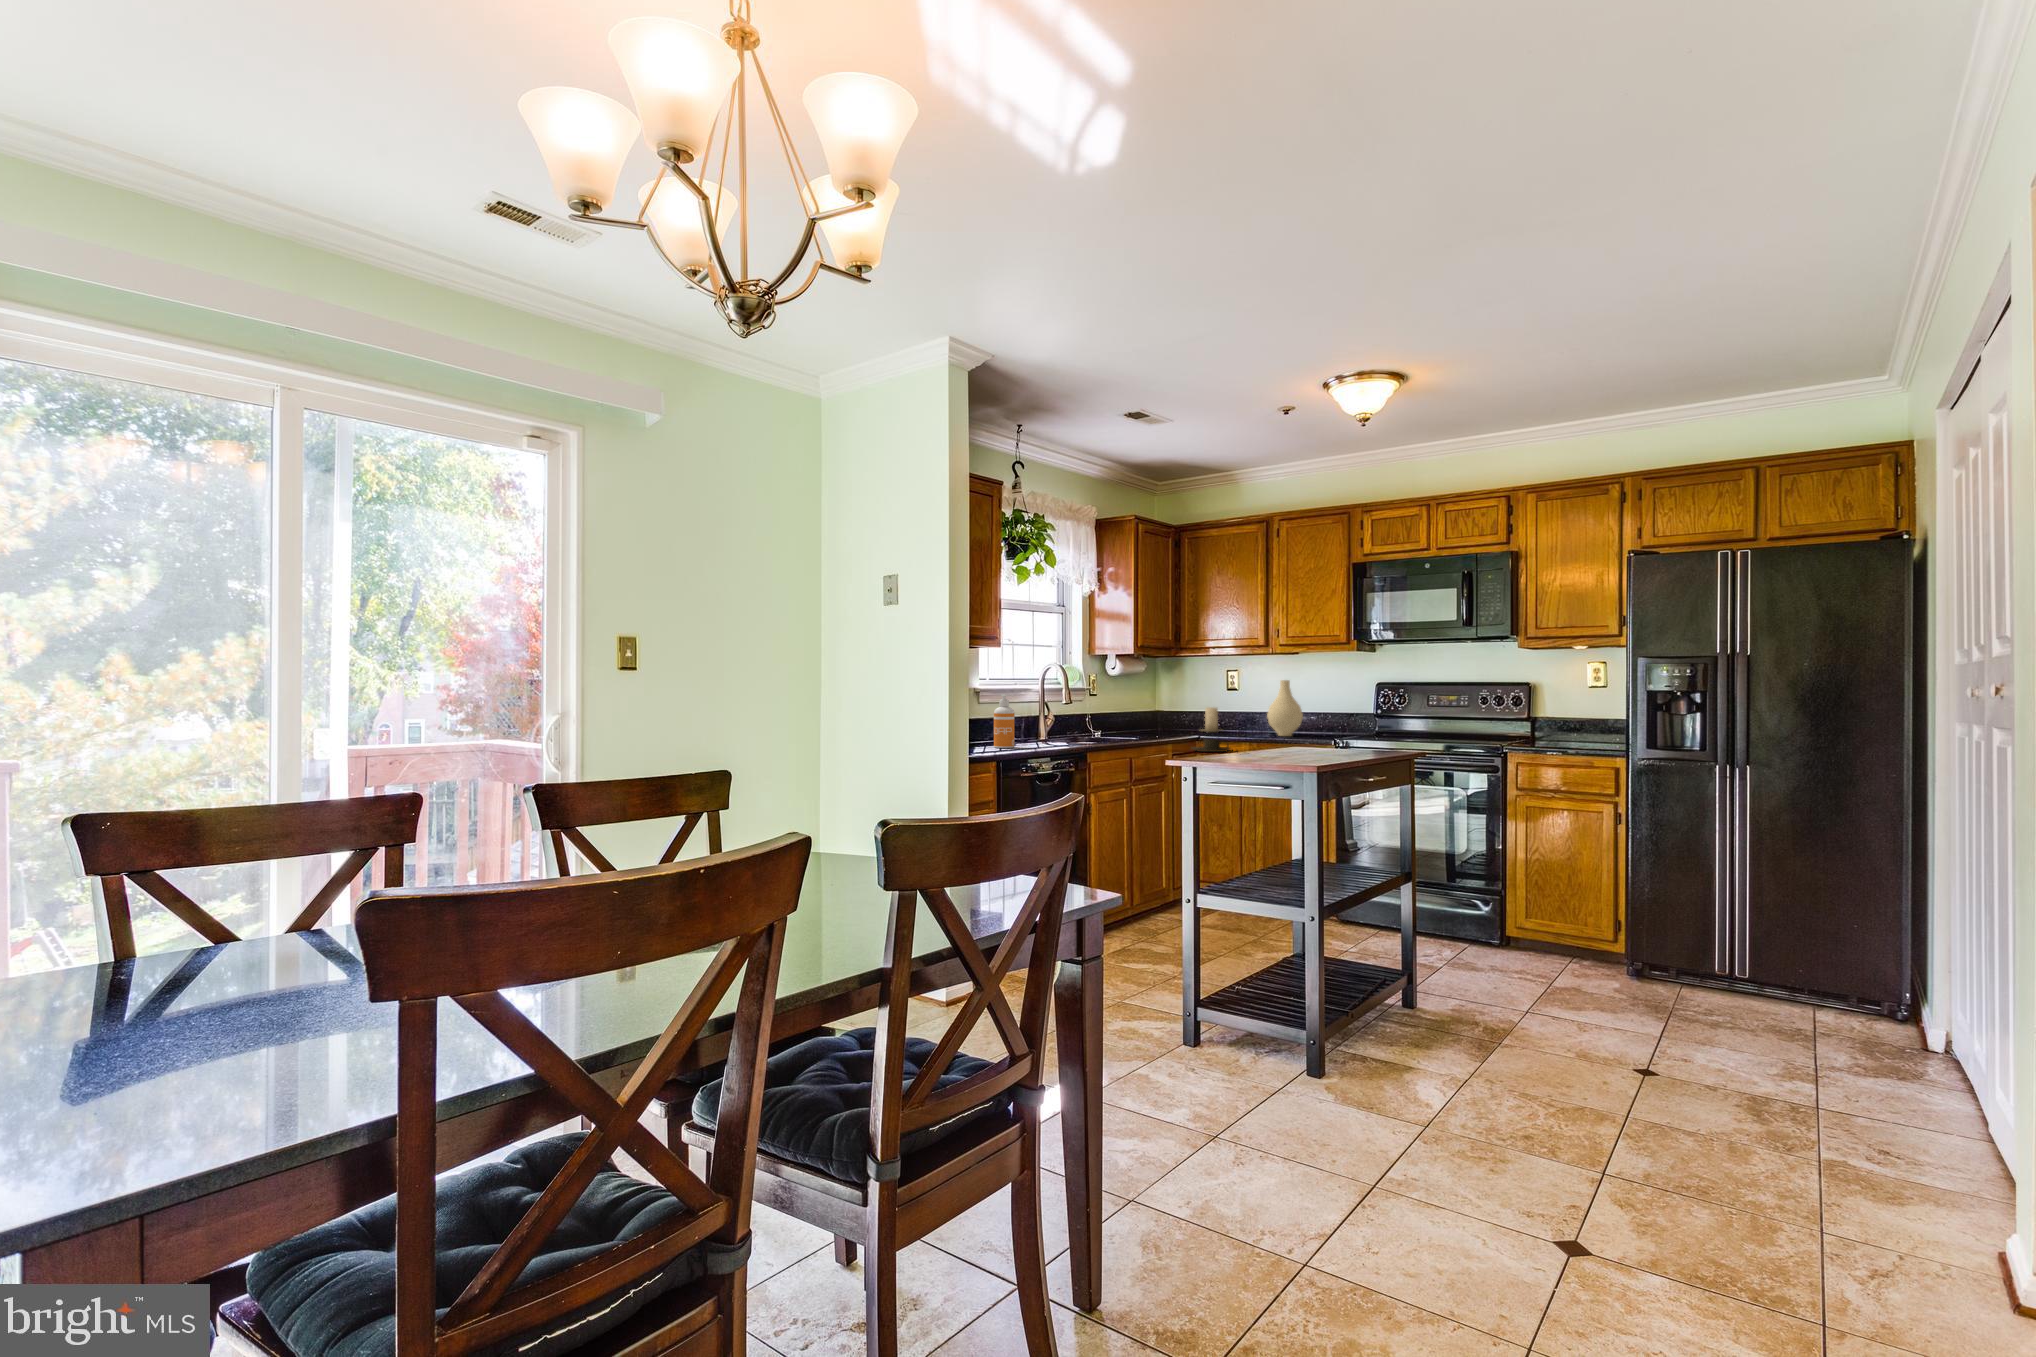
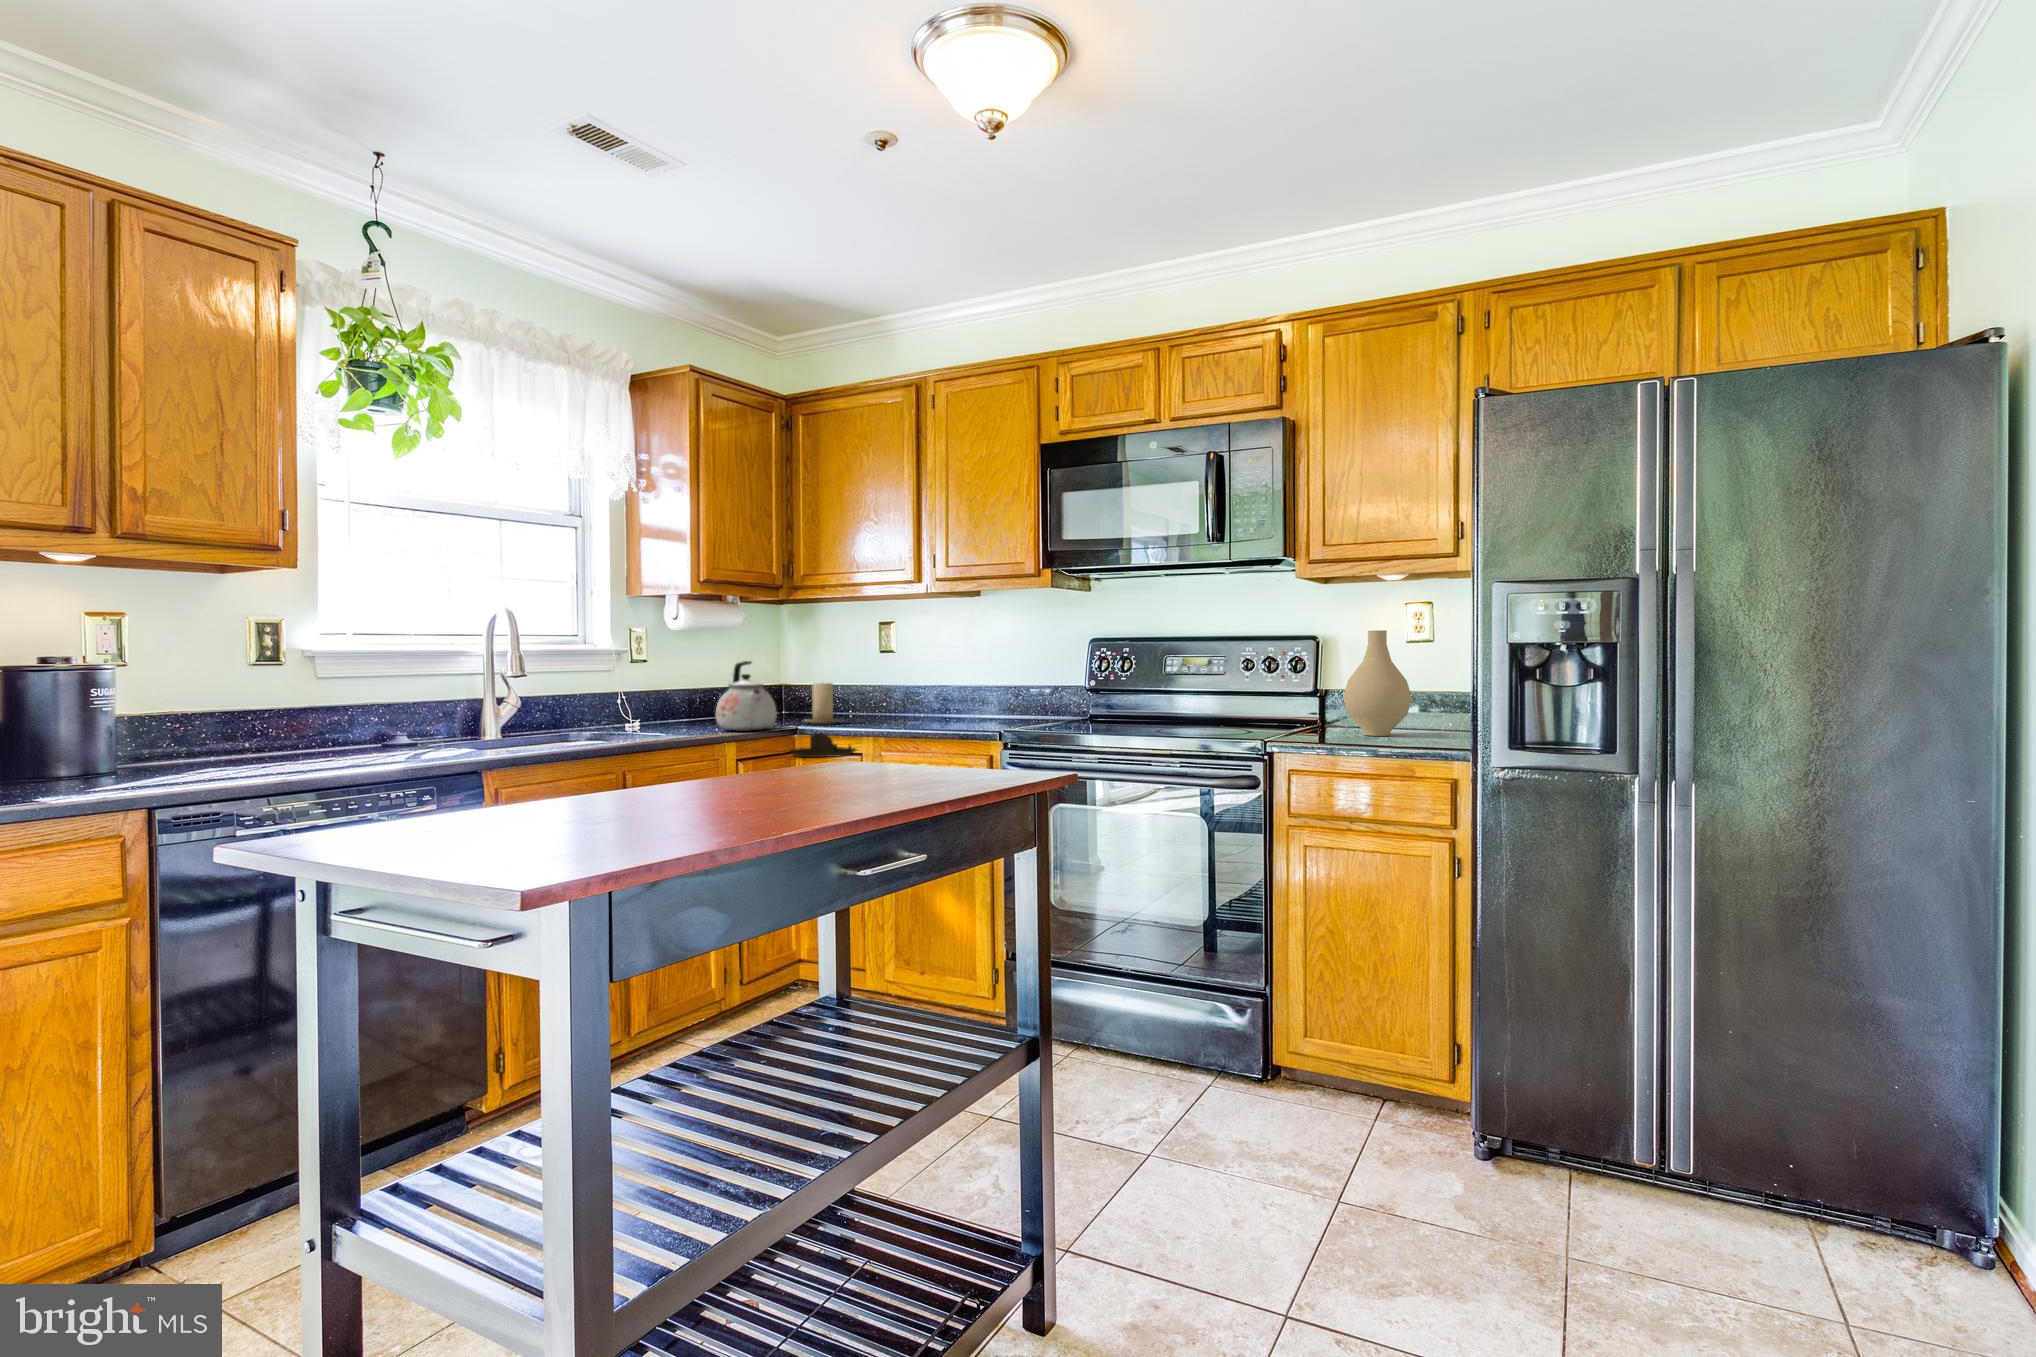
vase: present [1267,680,1303,736] -> present [1343,630,1412,736]
soap dispenser: present [994,695,1015,748] -> none [275,657,329,768]
kettle: none [1158,695,1193,735] -> present [716,661,777,731]

